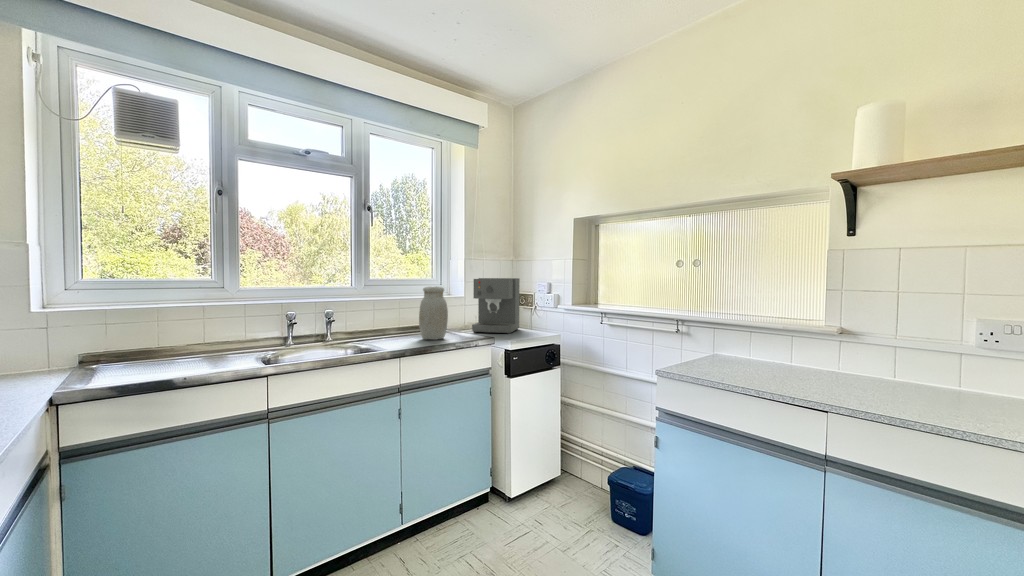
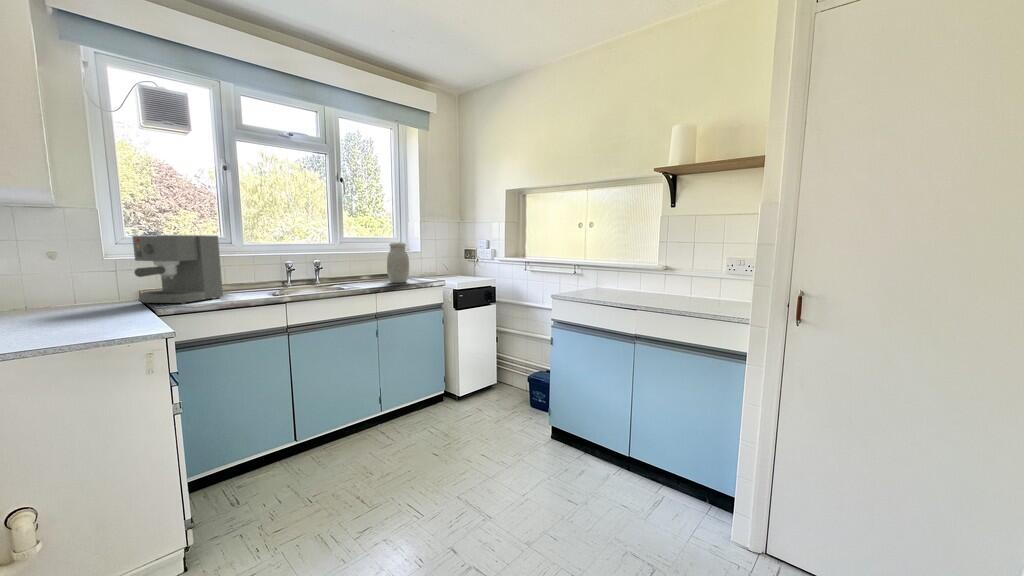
coffee maker: present [472,278,520,334] -> present [132,235,223,304]

